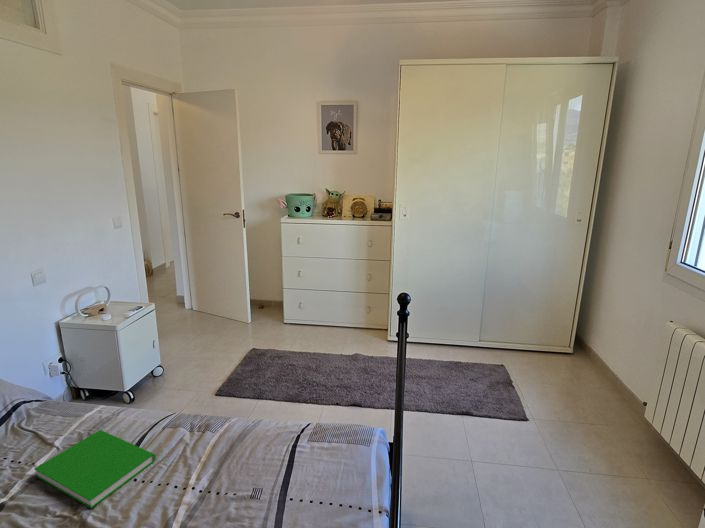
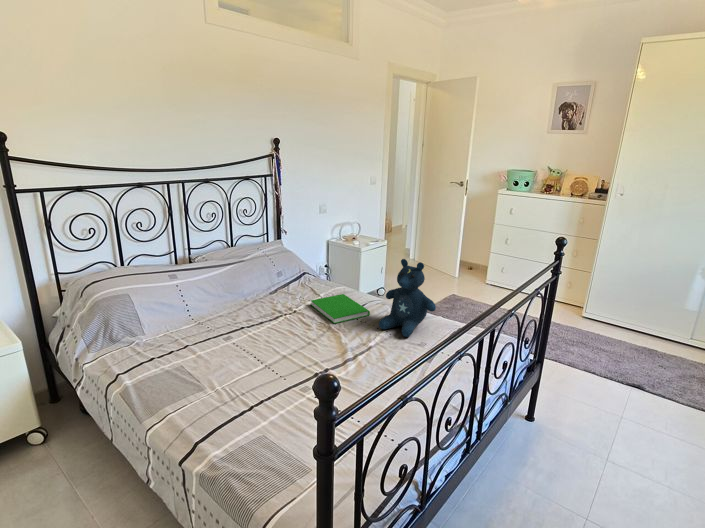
stuffed bear: none [177,363,263,489] -> present [379,259,436,337]

